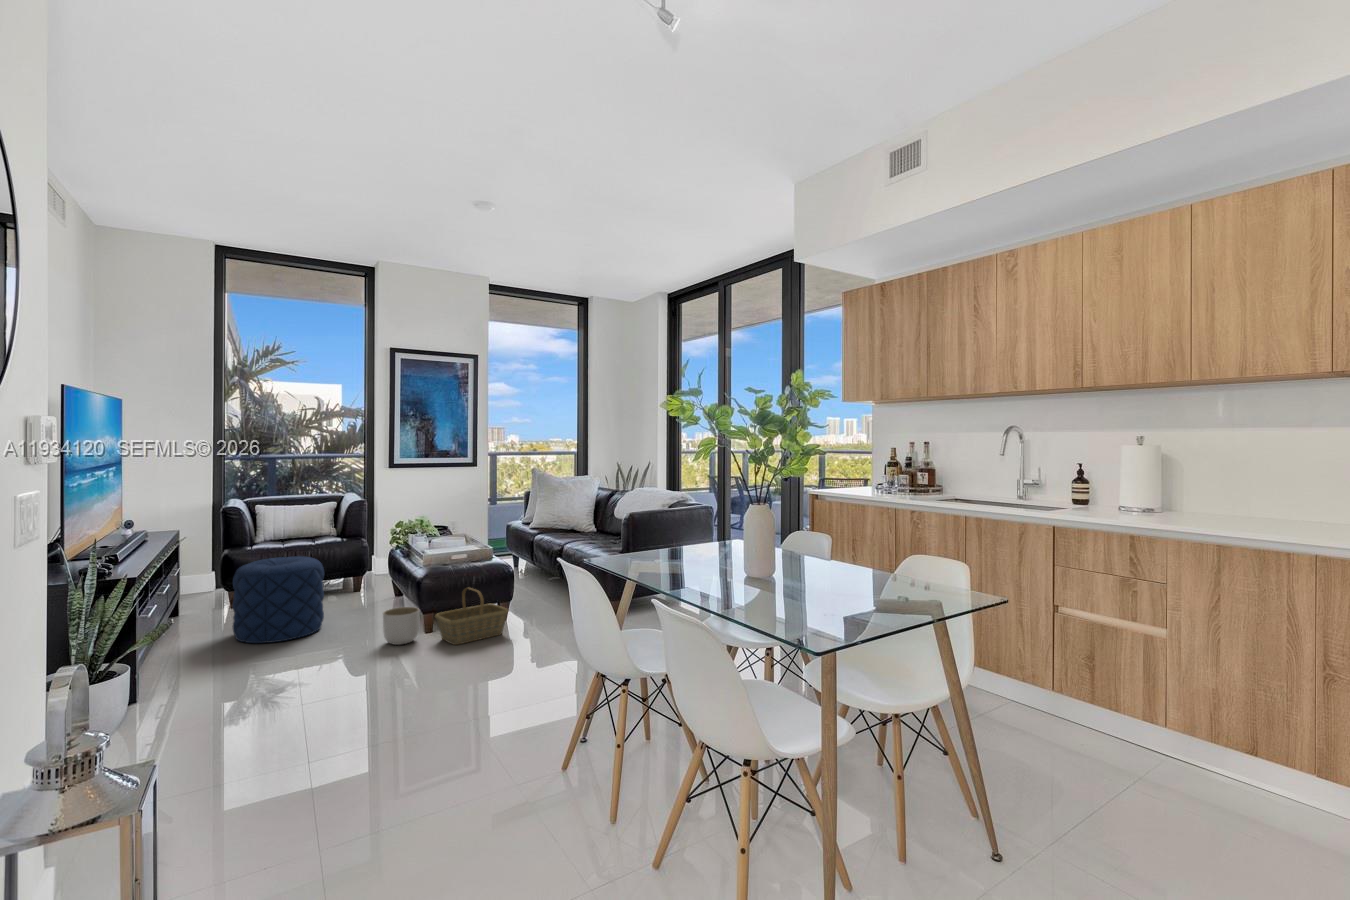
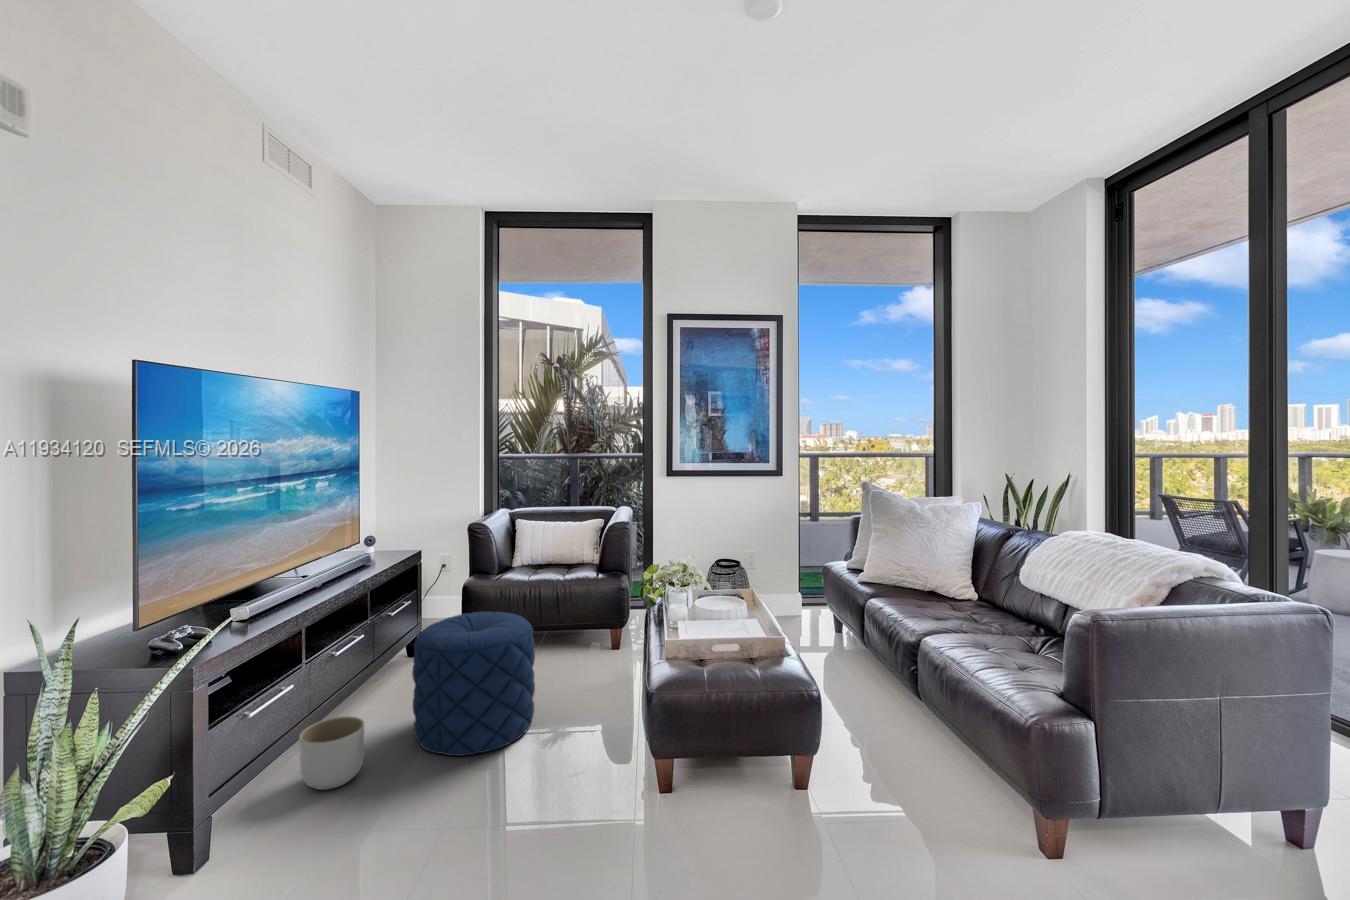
basket: present [435,588,509,645] -> none [669,728,809,858]
planter: present [383,607,420,645] -> present [299,716,364,790]

